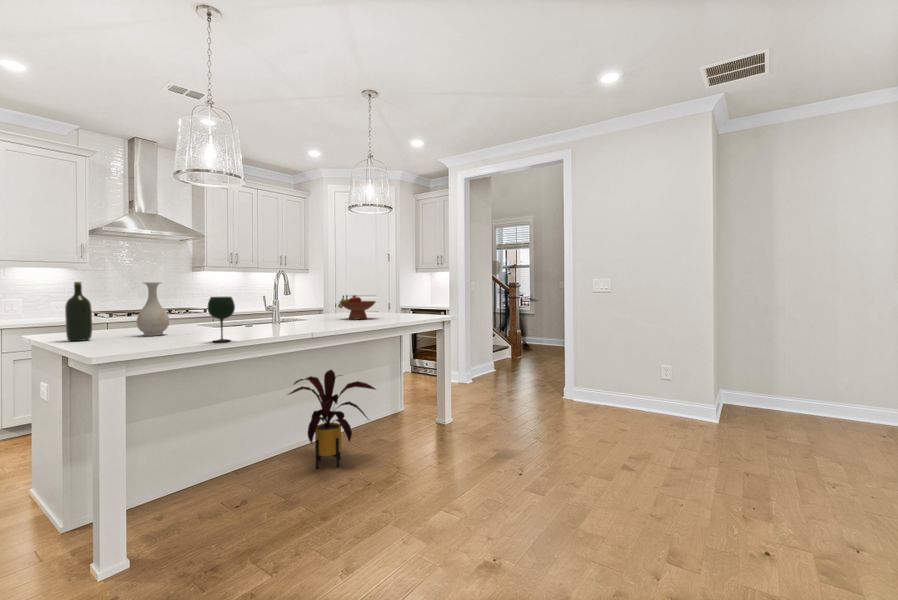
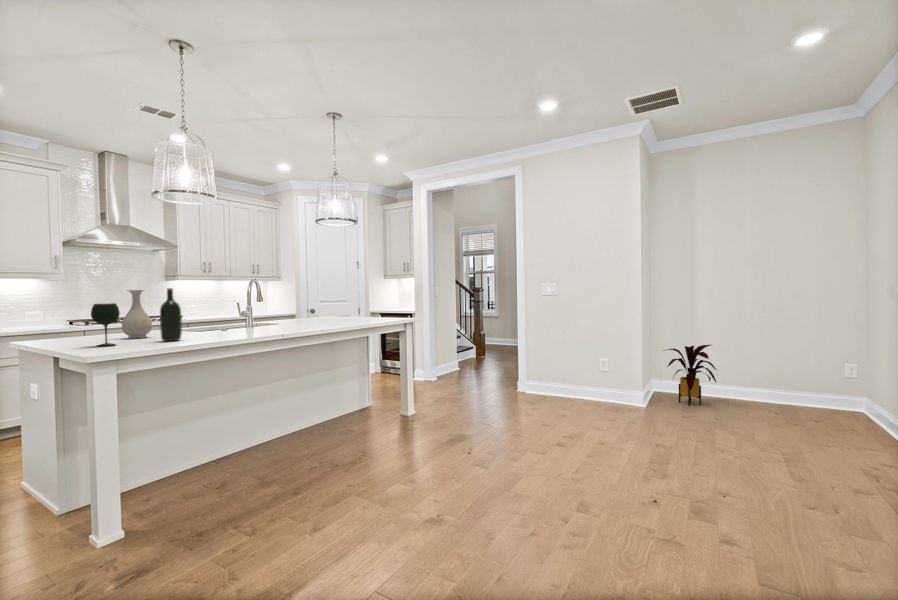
wine bottle: present [65,282,92,341] -> present [160,288,182,341]
fruit bowl: present [340,295,376,319] -> none [309,299,344,322]
wine glass: present [208,297,235,342] -> present [91,303,120,346]
house plant: present [289,370,376,469] -> present [664,345,716,406]

